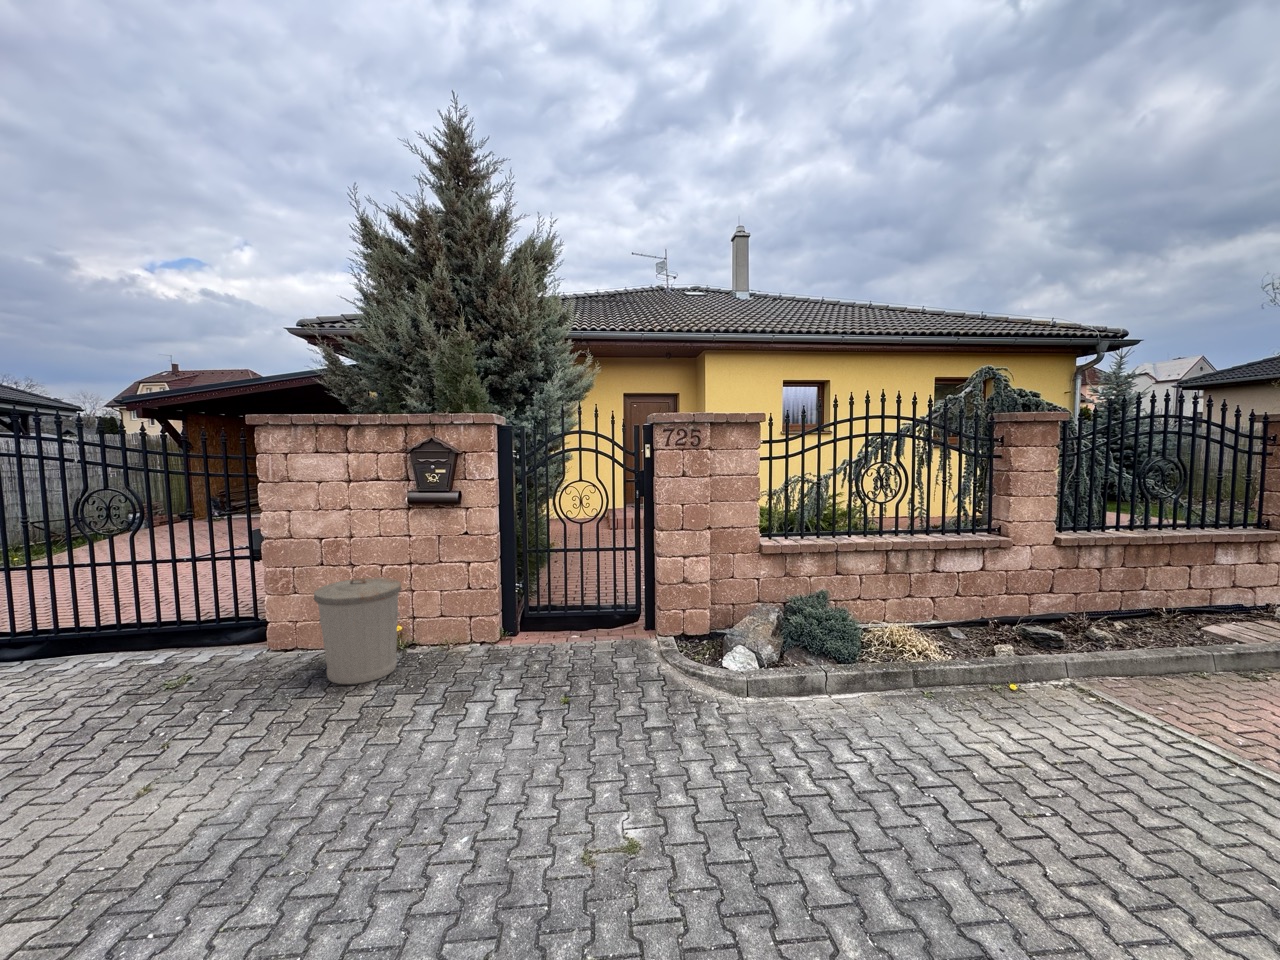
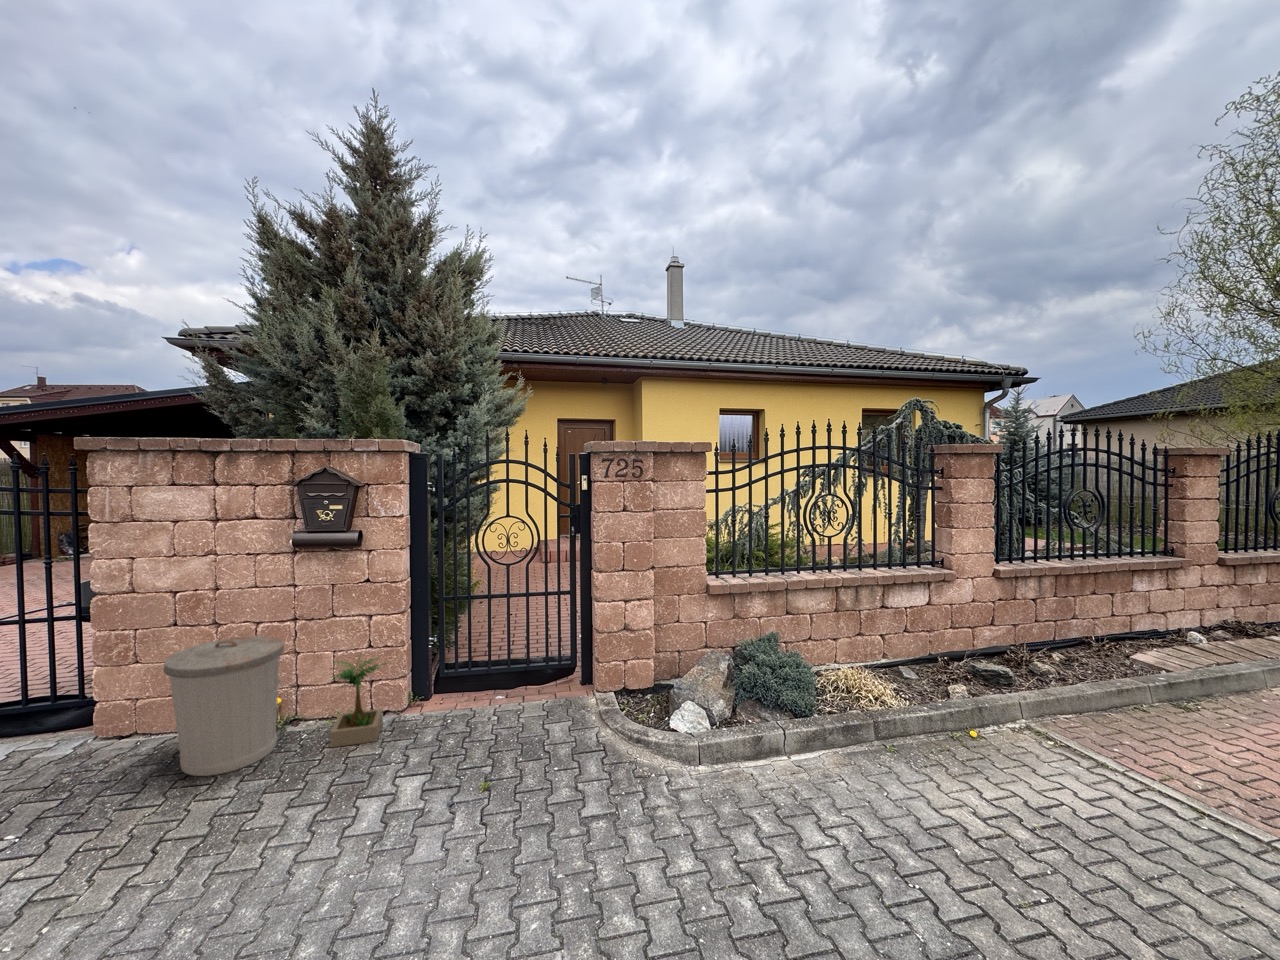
potted plant: none [436,594,488,670] -> present [330,656,386,747]

